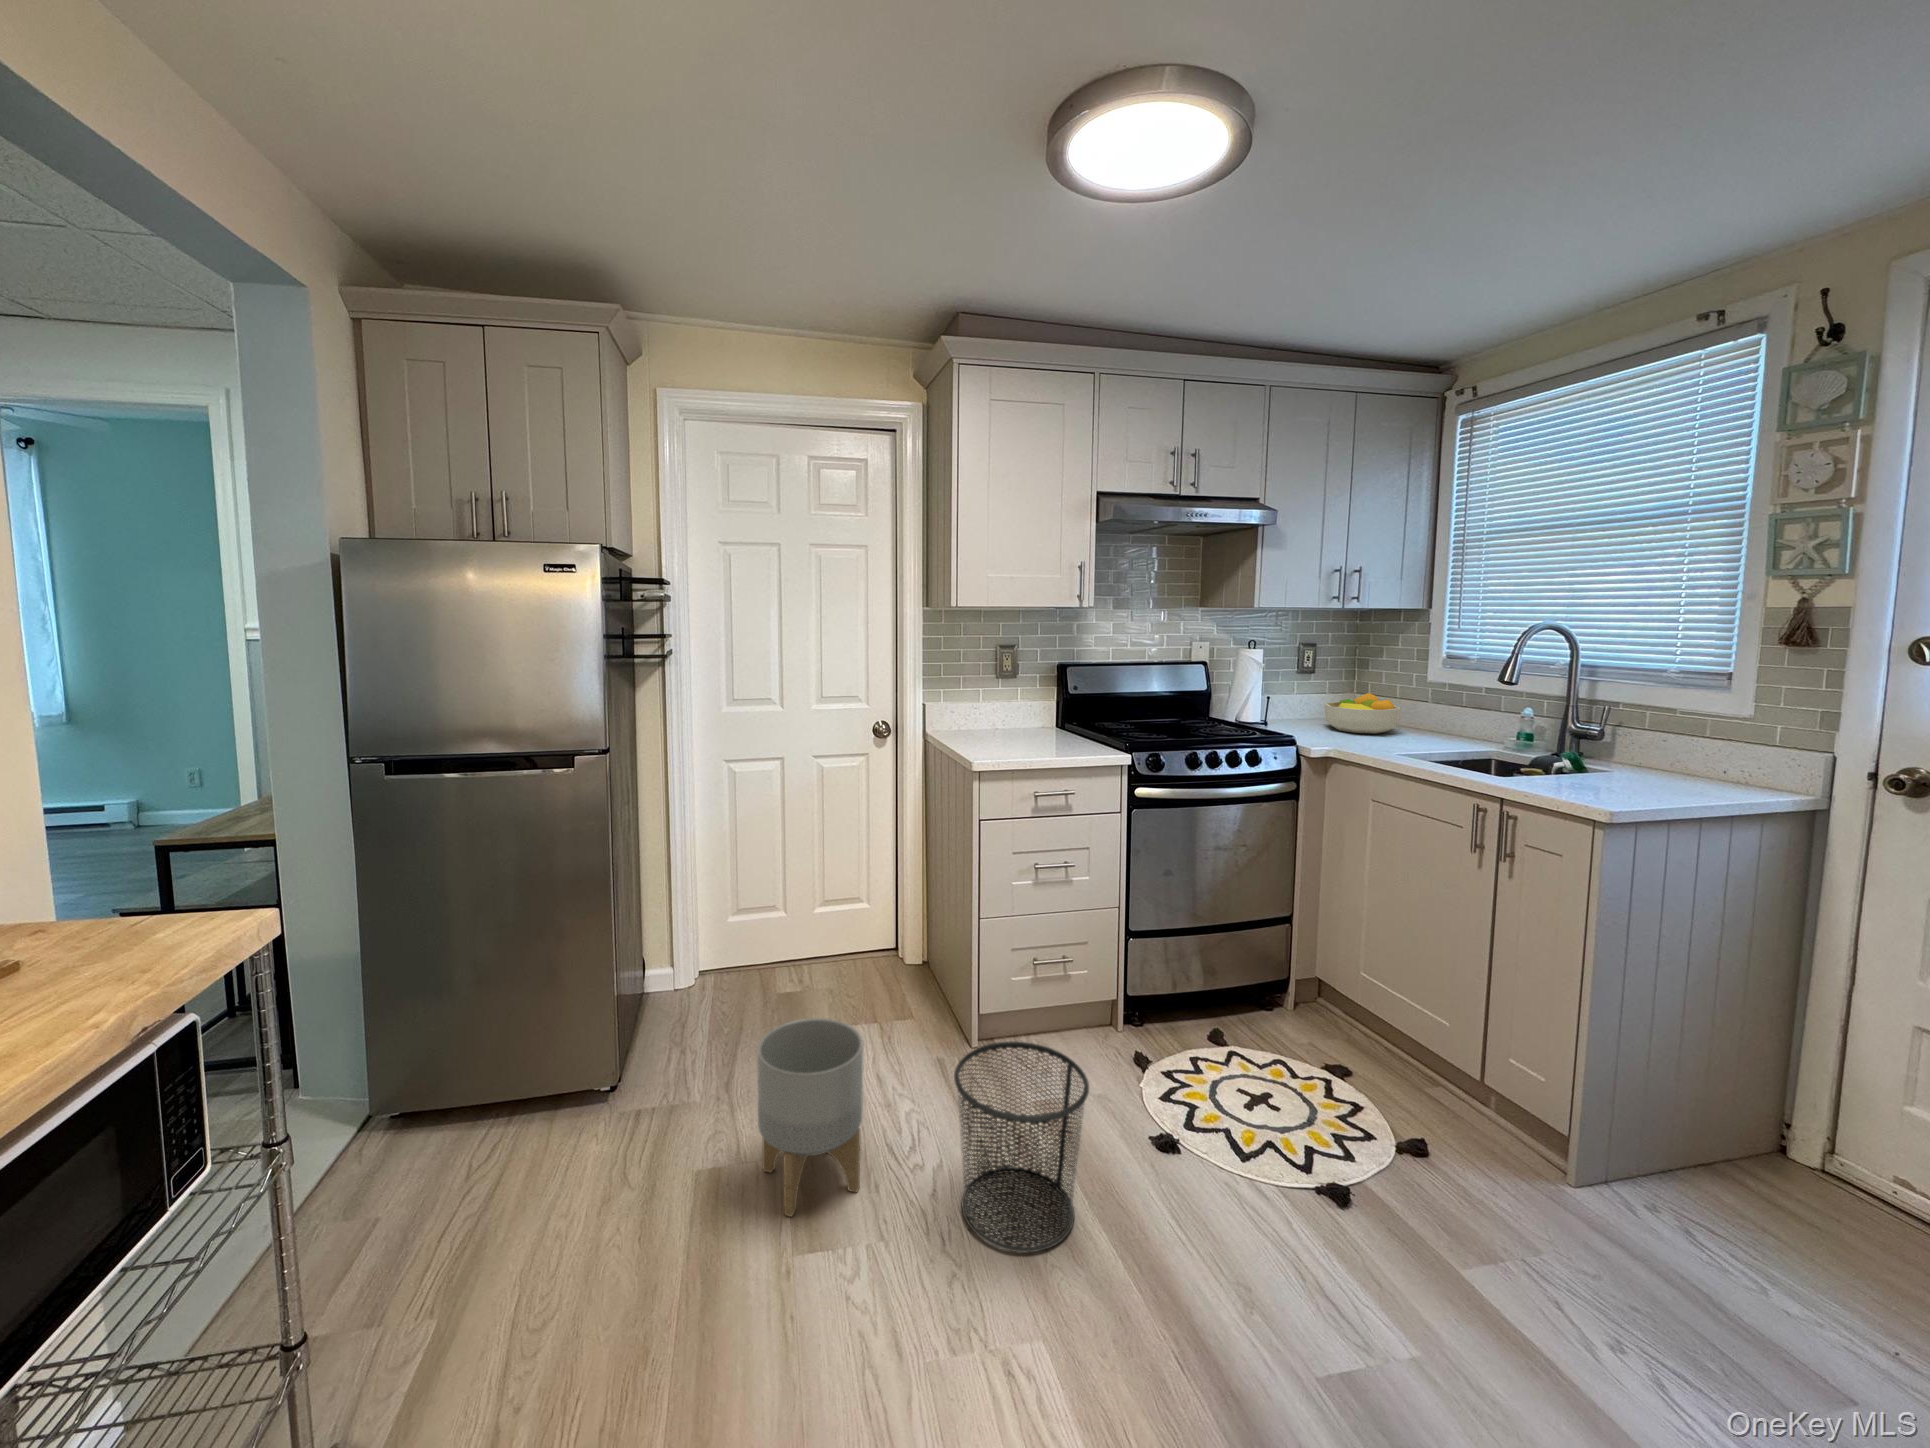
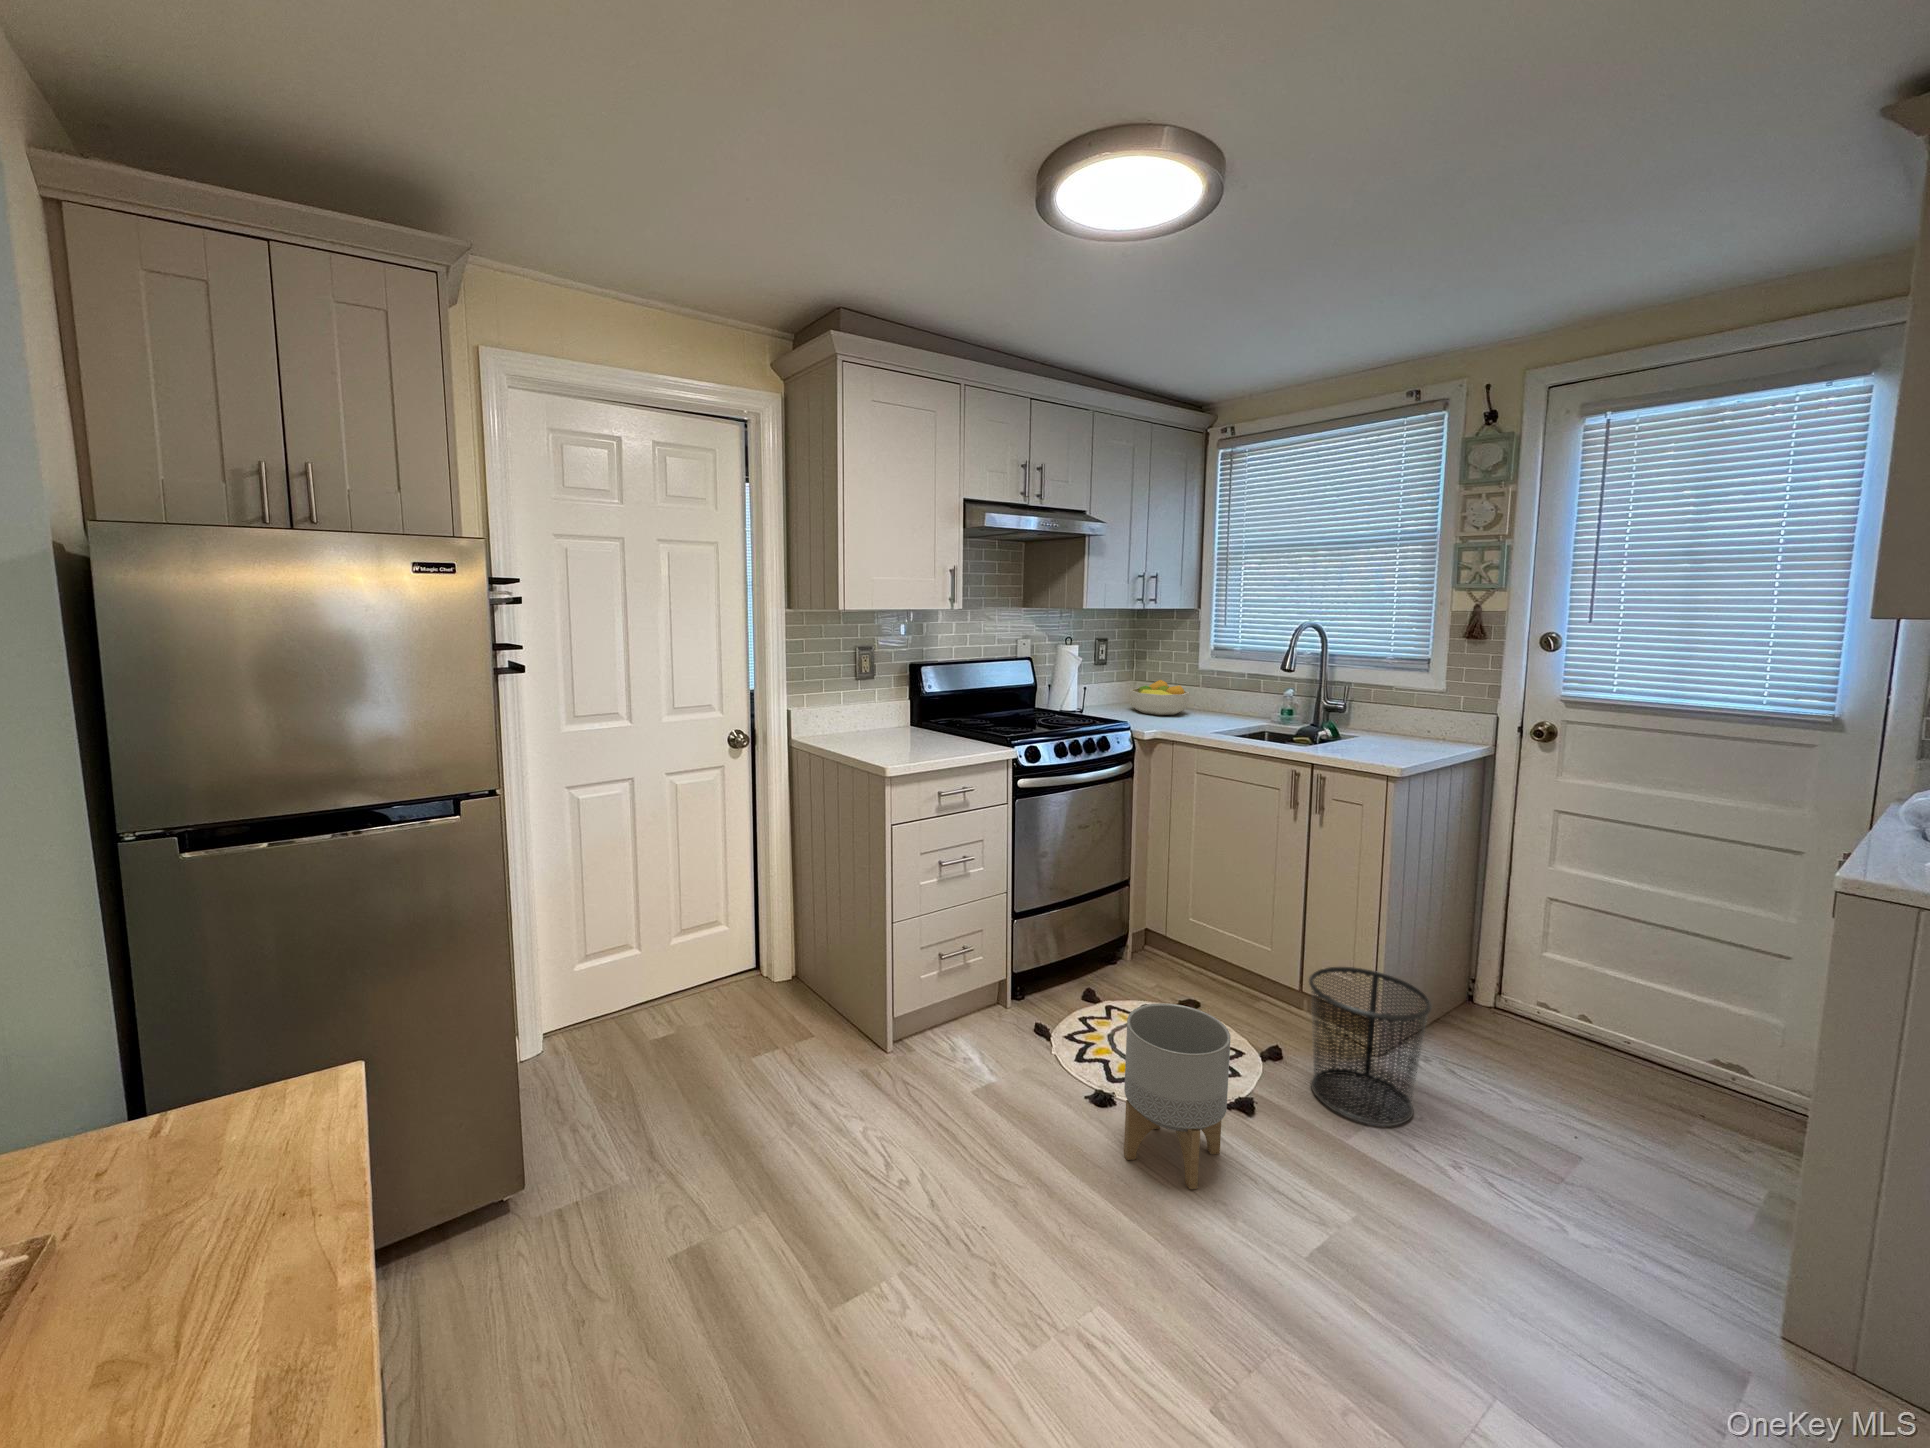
planter: present [758,1018,863,1216] -> present [1124,1003,1231,1189]
waste bin: present [954,1041,1089,1252] -> present [1309,967,1432,1126]

